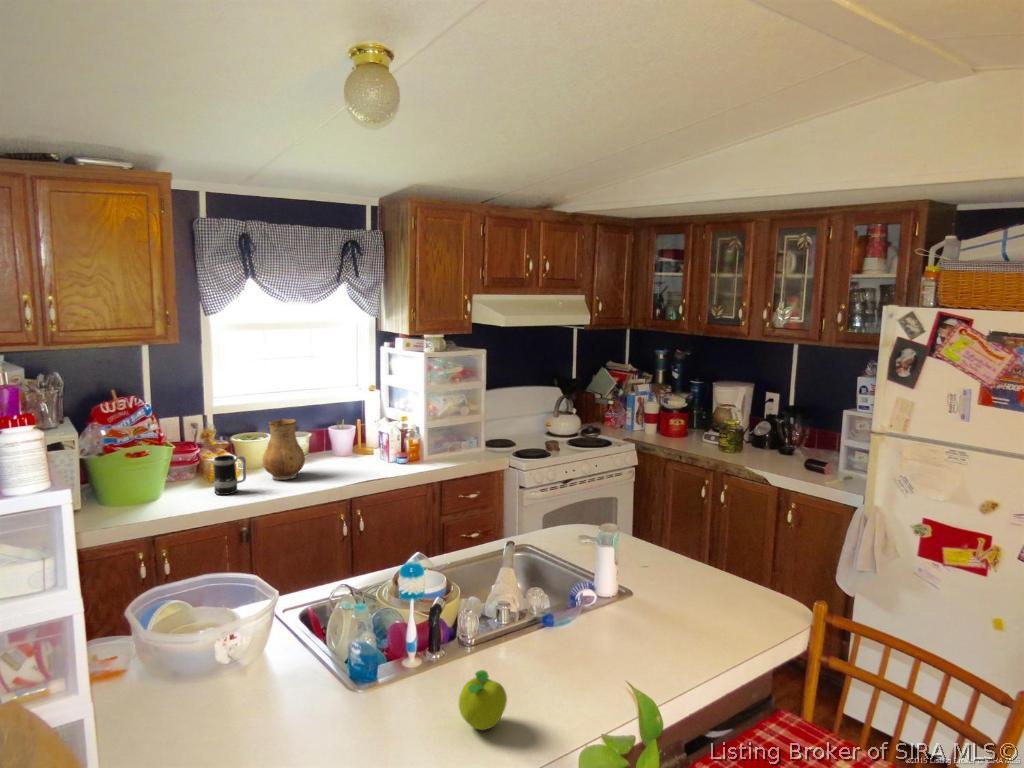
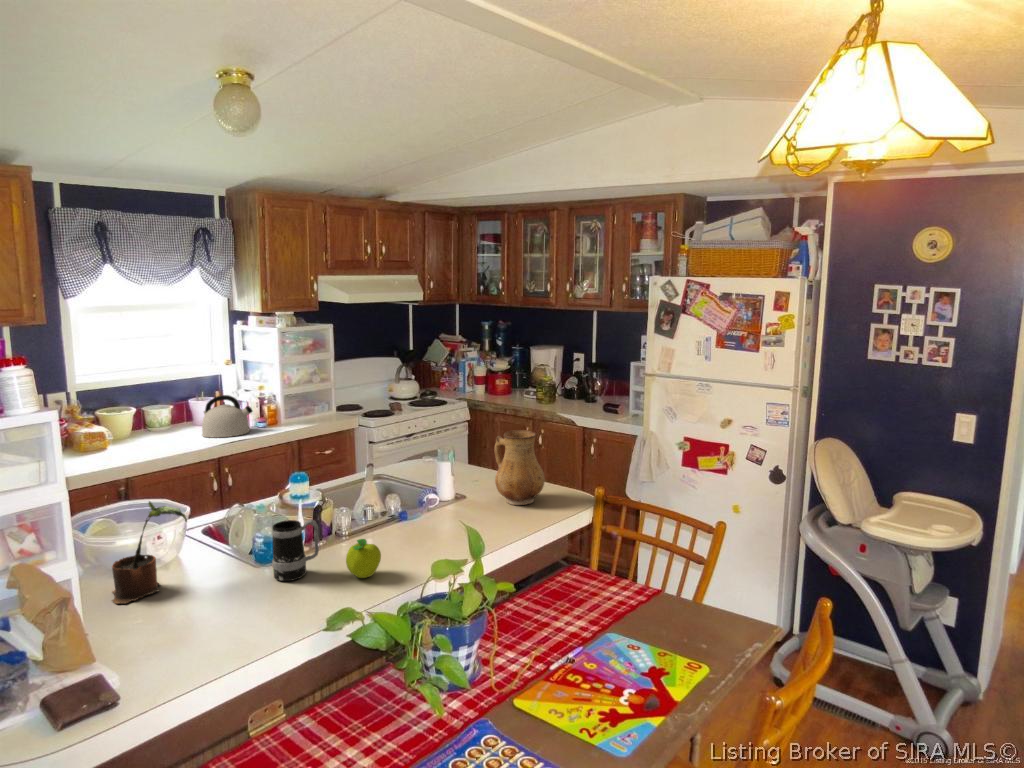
ceramic pitcher: present [263,419,305,480] -> present [495,430,545,505]
kettle: none [338,426,392,473] -> present [202,395,252,438]
mug: present [214,455,246,495] -> present [272,519,319,581]
potted plant: none [162,597,265,730] -> present [112,502,187,604]

